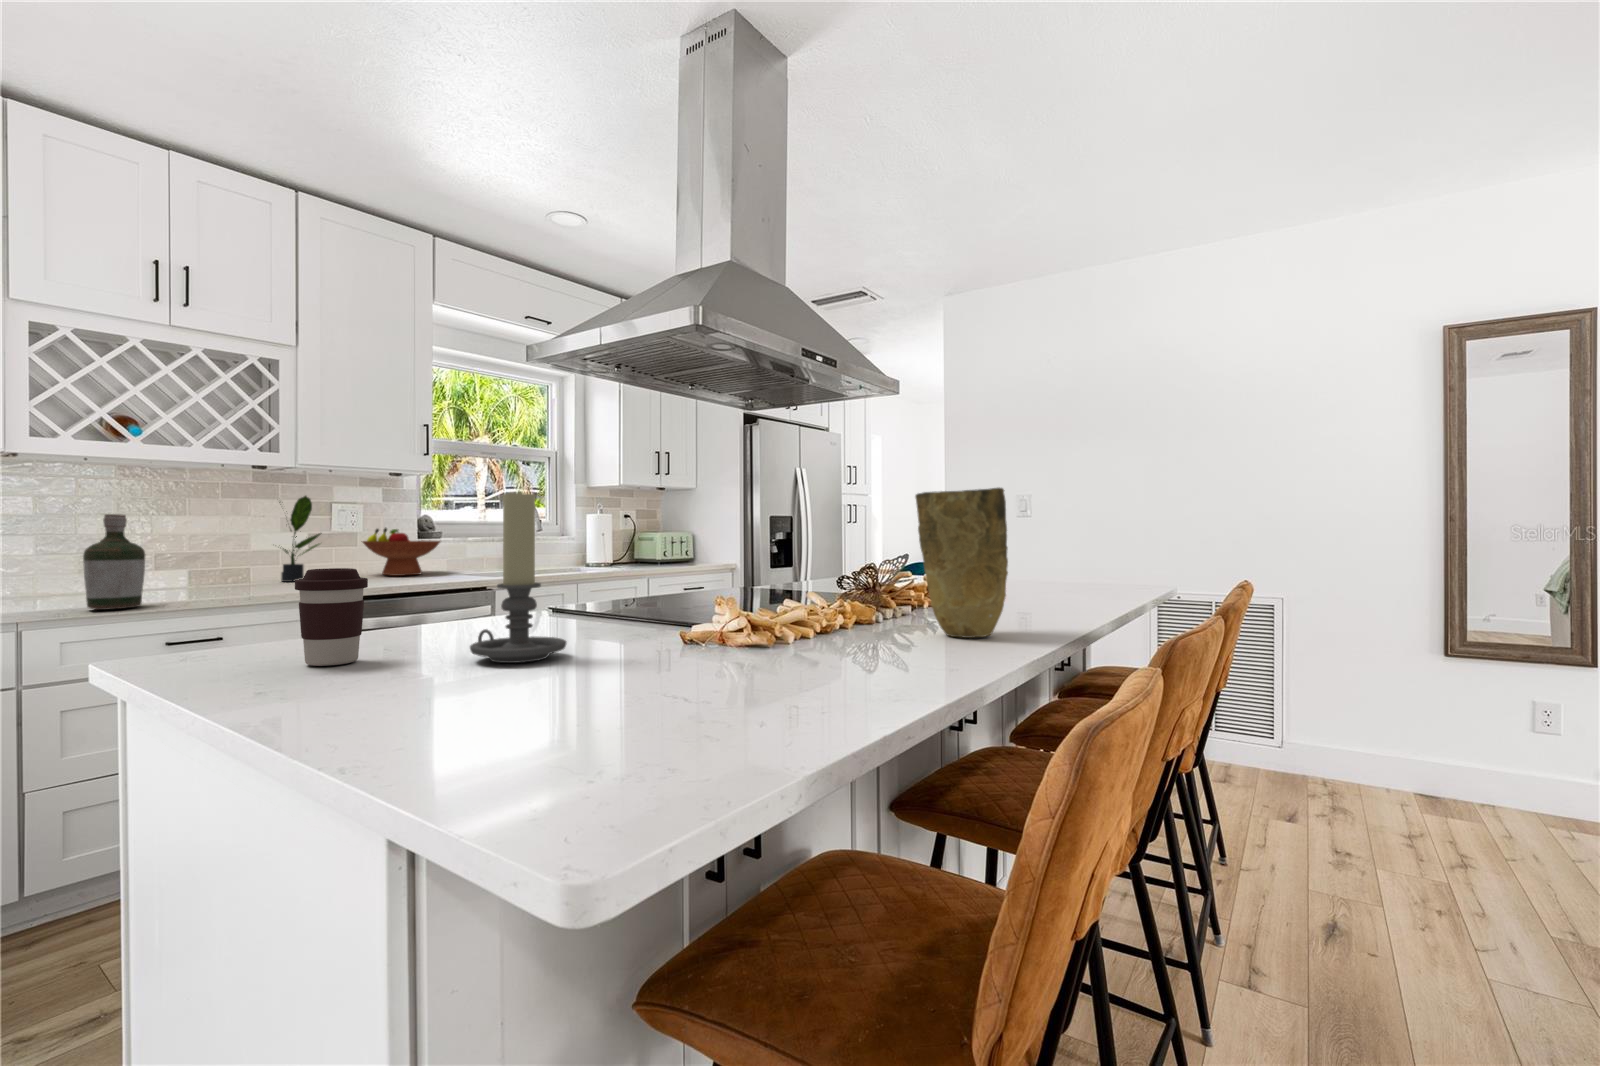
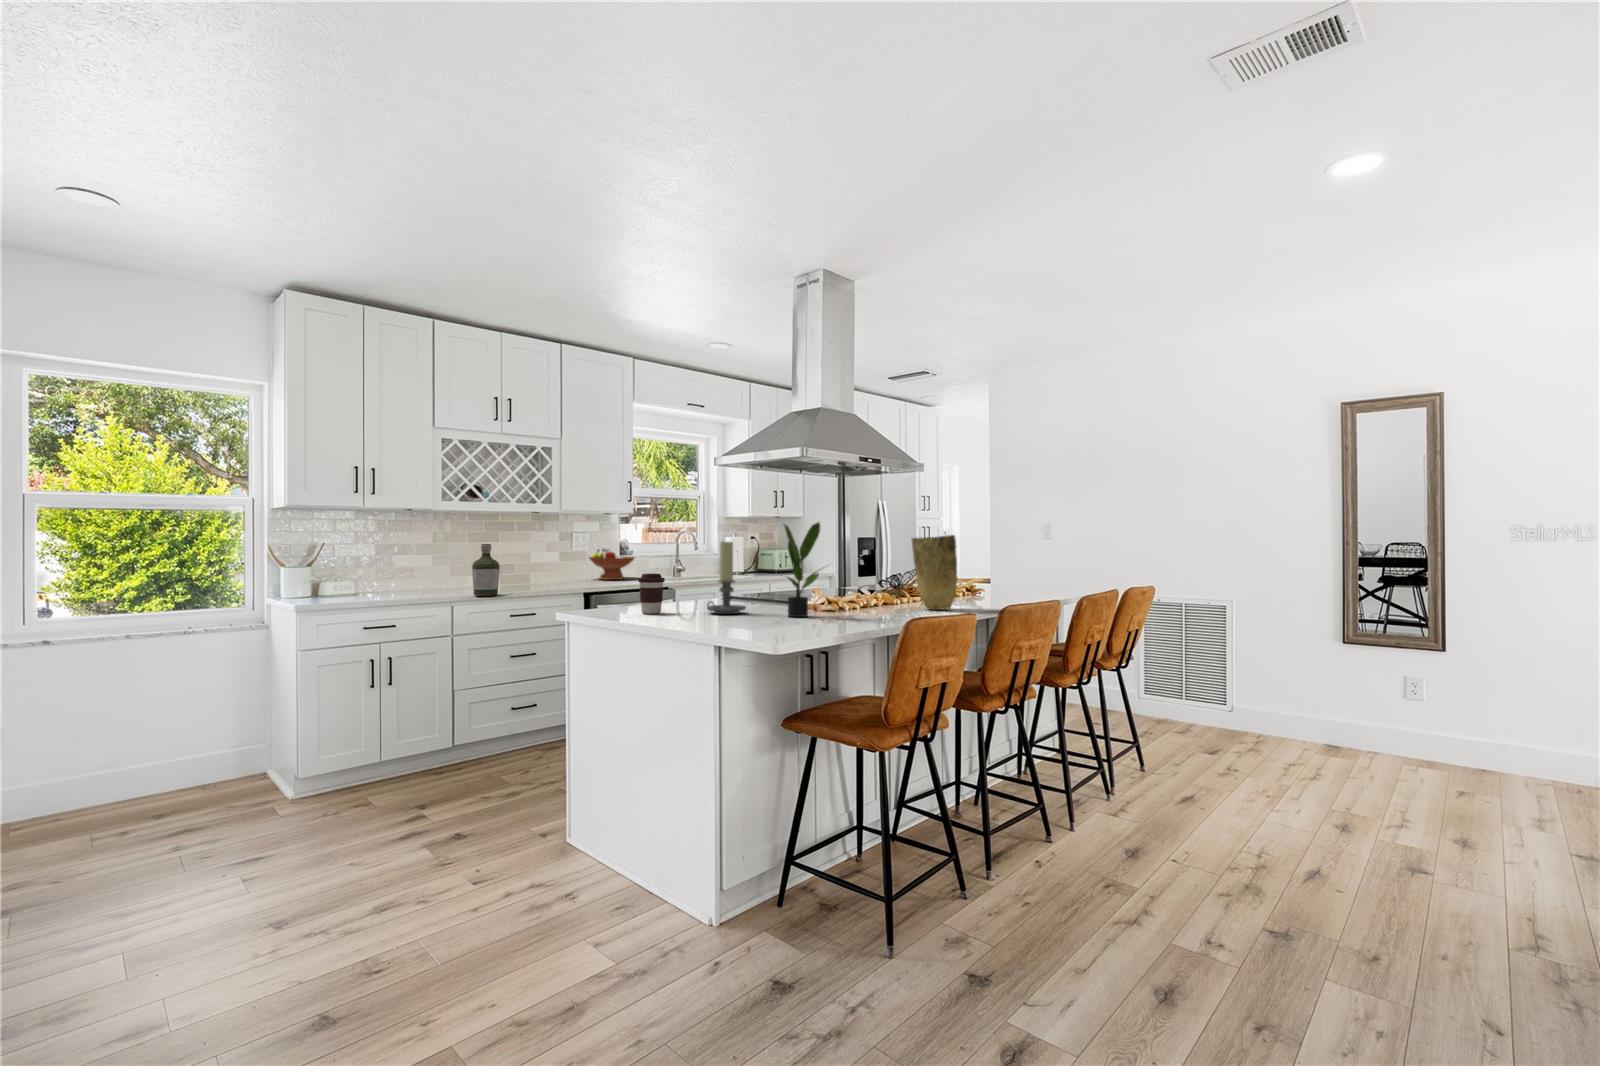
potted plant: present [279,496,320,582] -> present [784,522,826,617]

